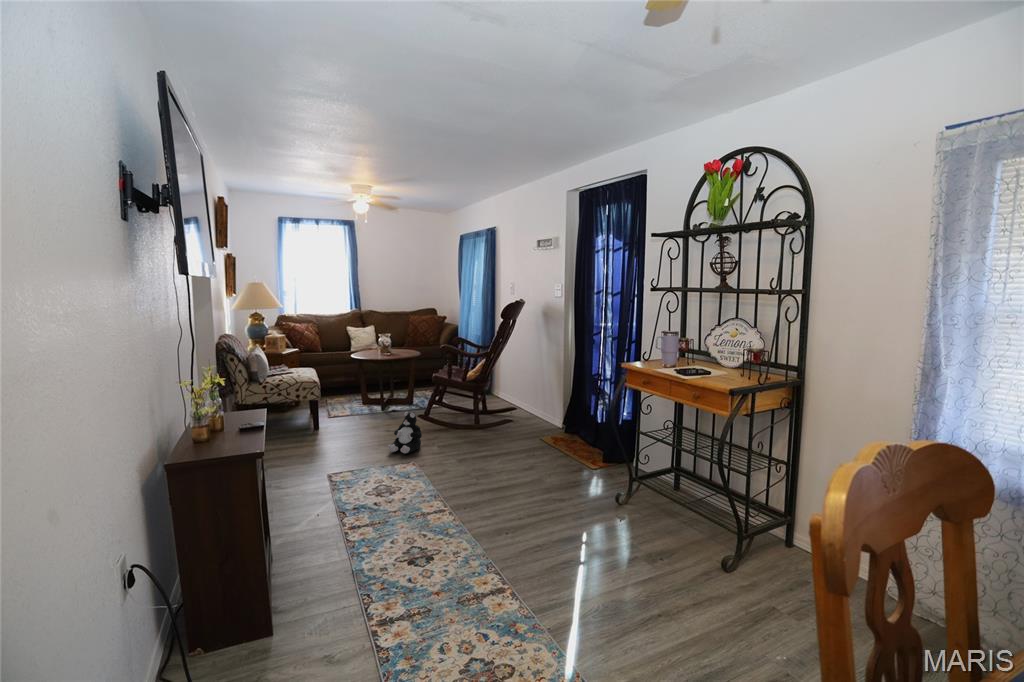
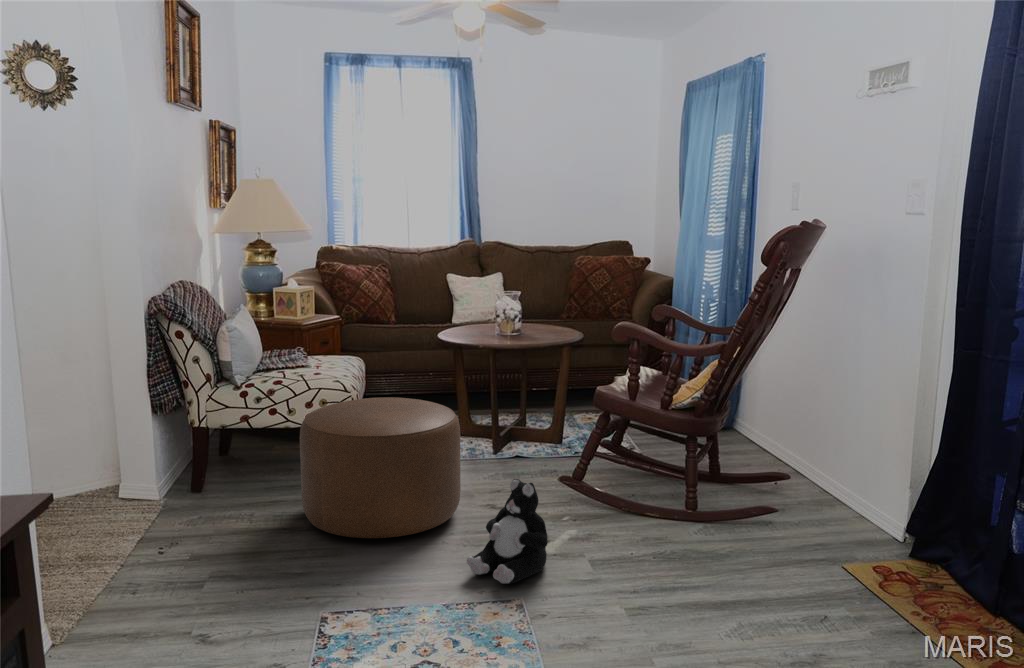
ottoman: none [300,384,377,445] -> present [300,397,461,538]

